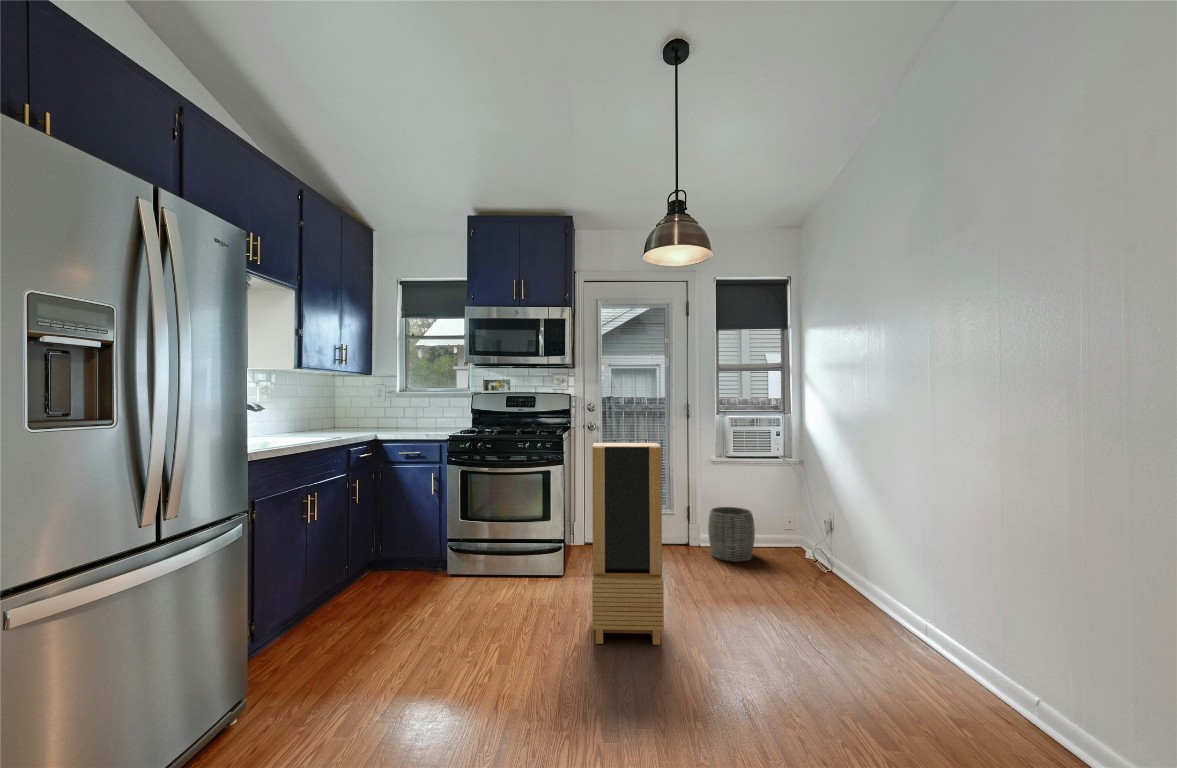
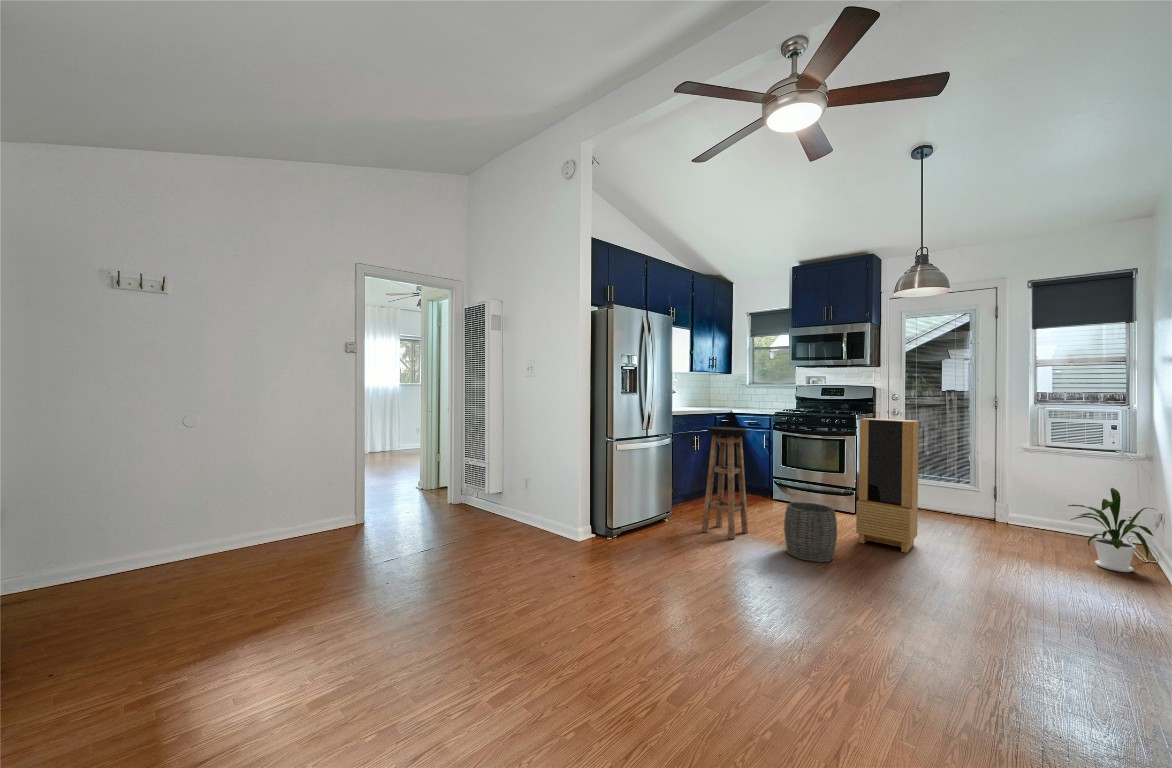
bar stool: none [323,481,423,728] -> present [702,427,748,539]
house plant: none [774,501,852,597] -> present [1068,488,1154,572]
woven basket: present [708,507,755,562] -> present [784,502,837,562]

